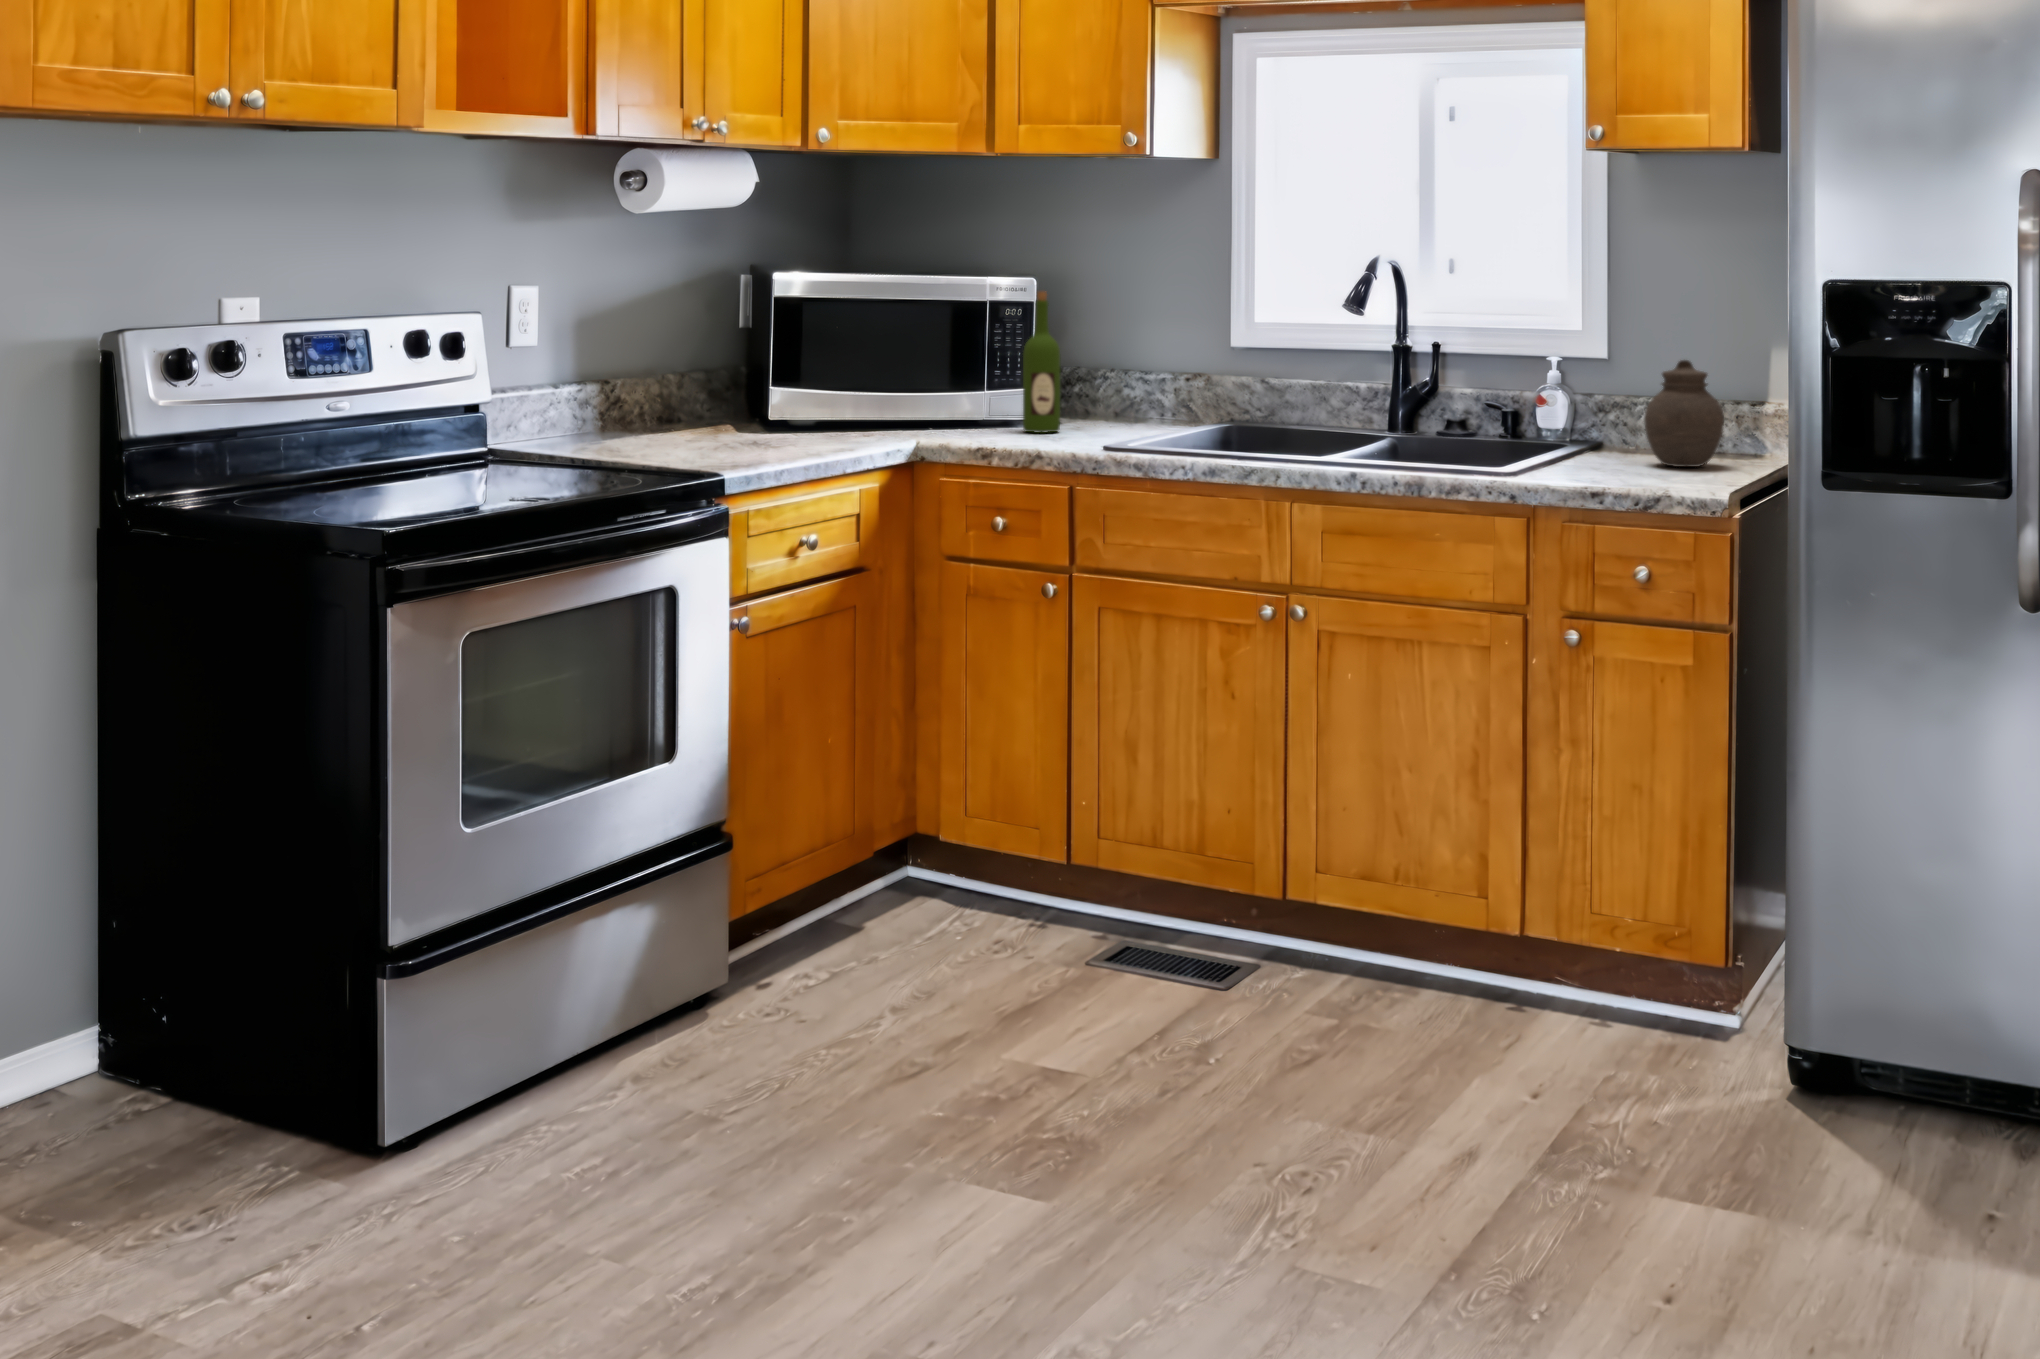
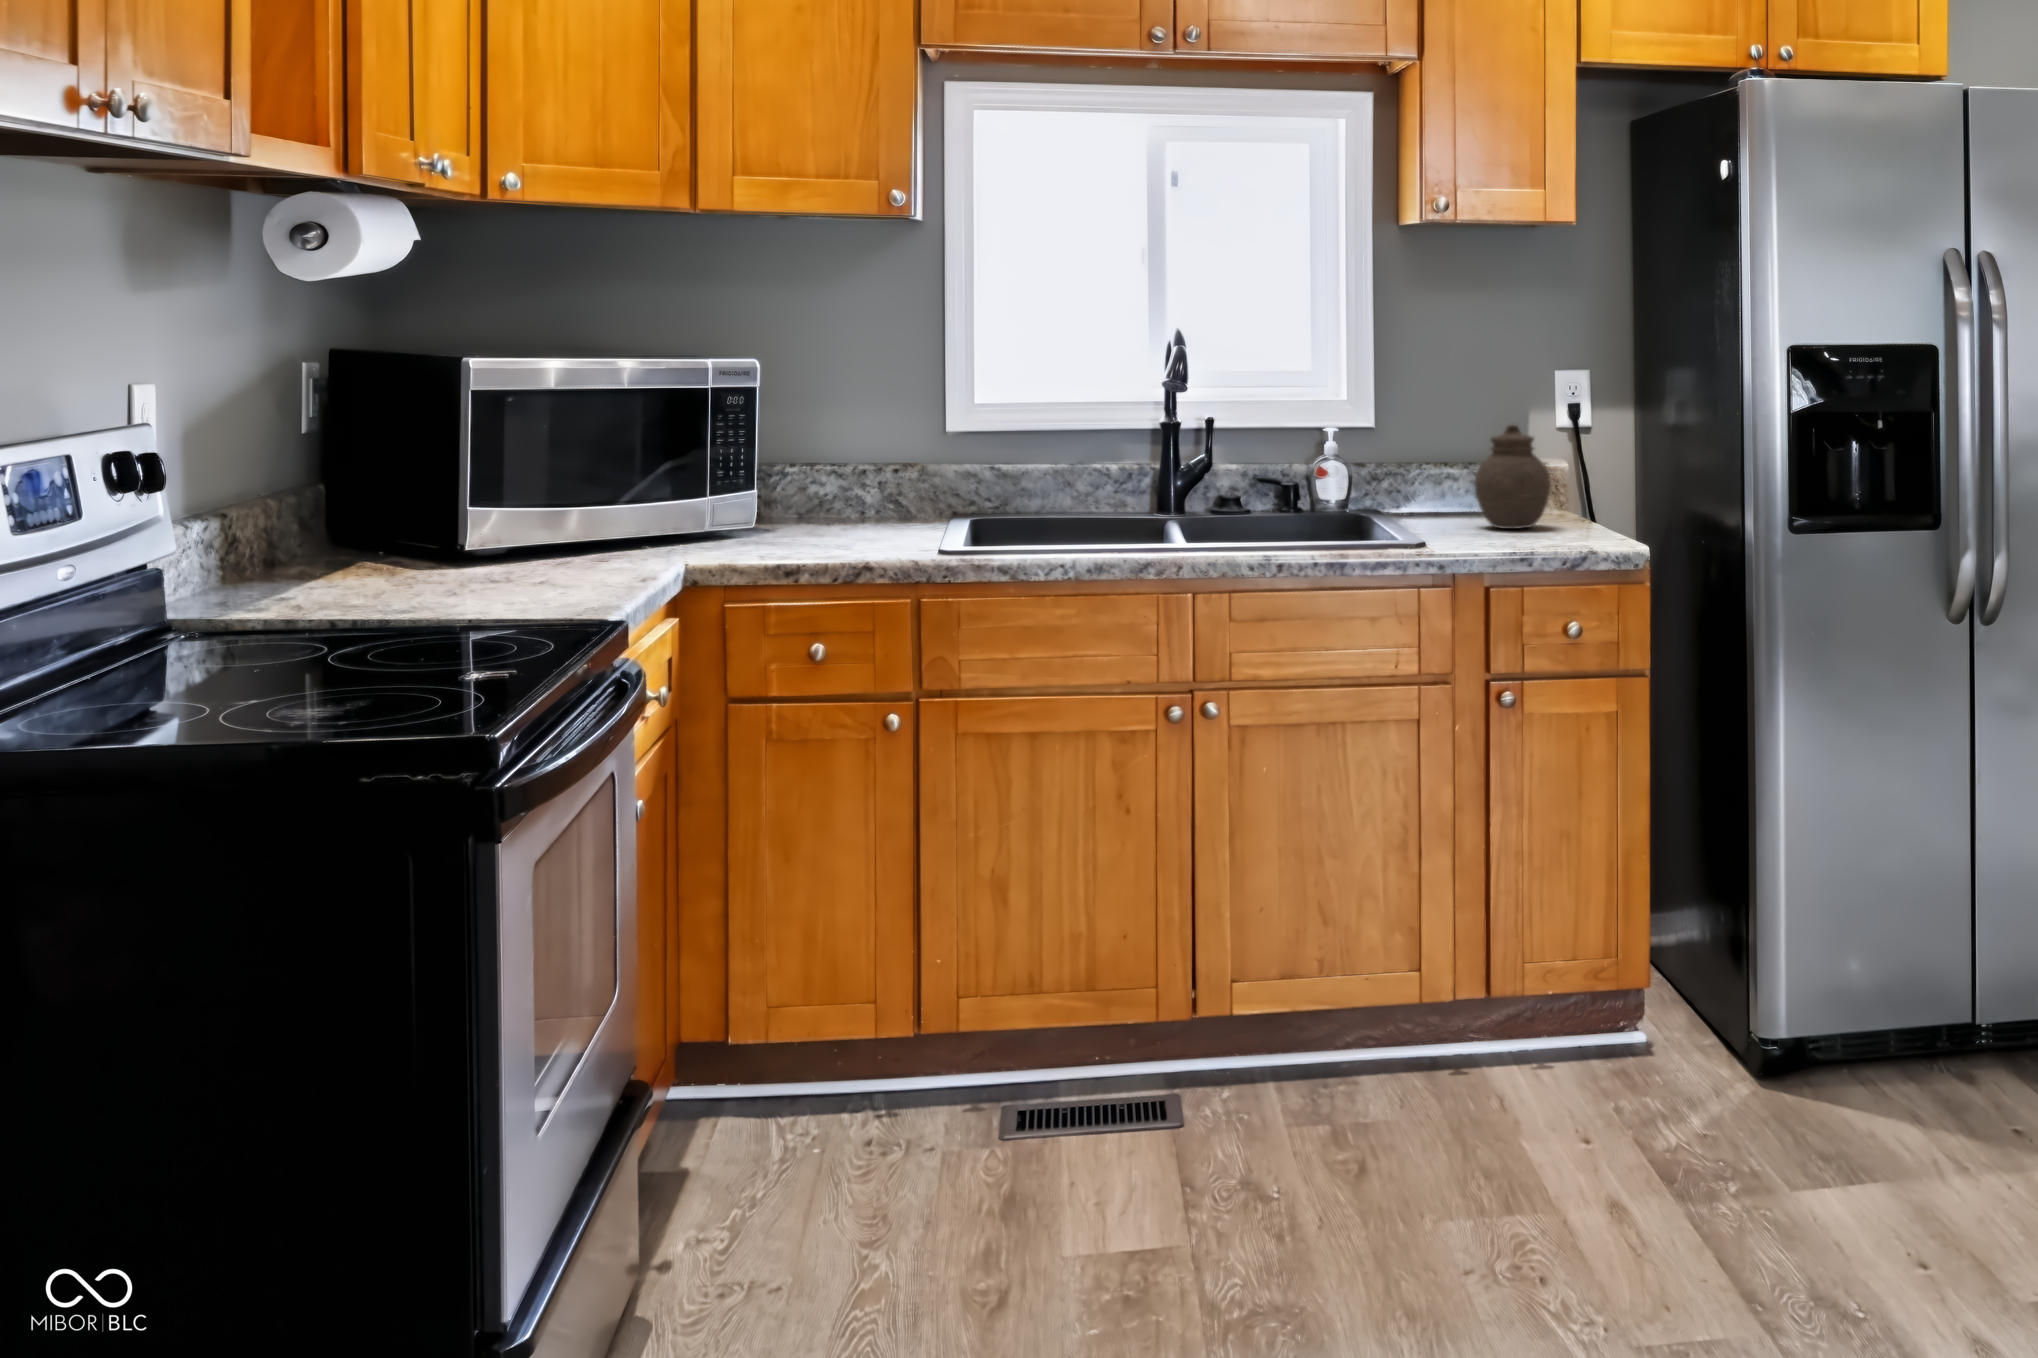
wine bottle: present [1023,291,1060,433] -> none [746,373,794,542]

